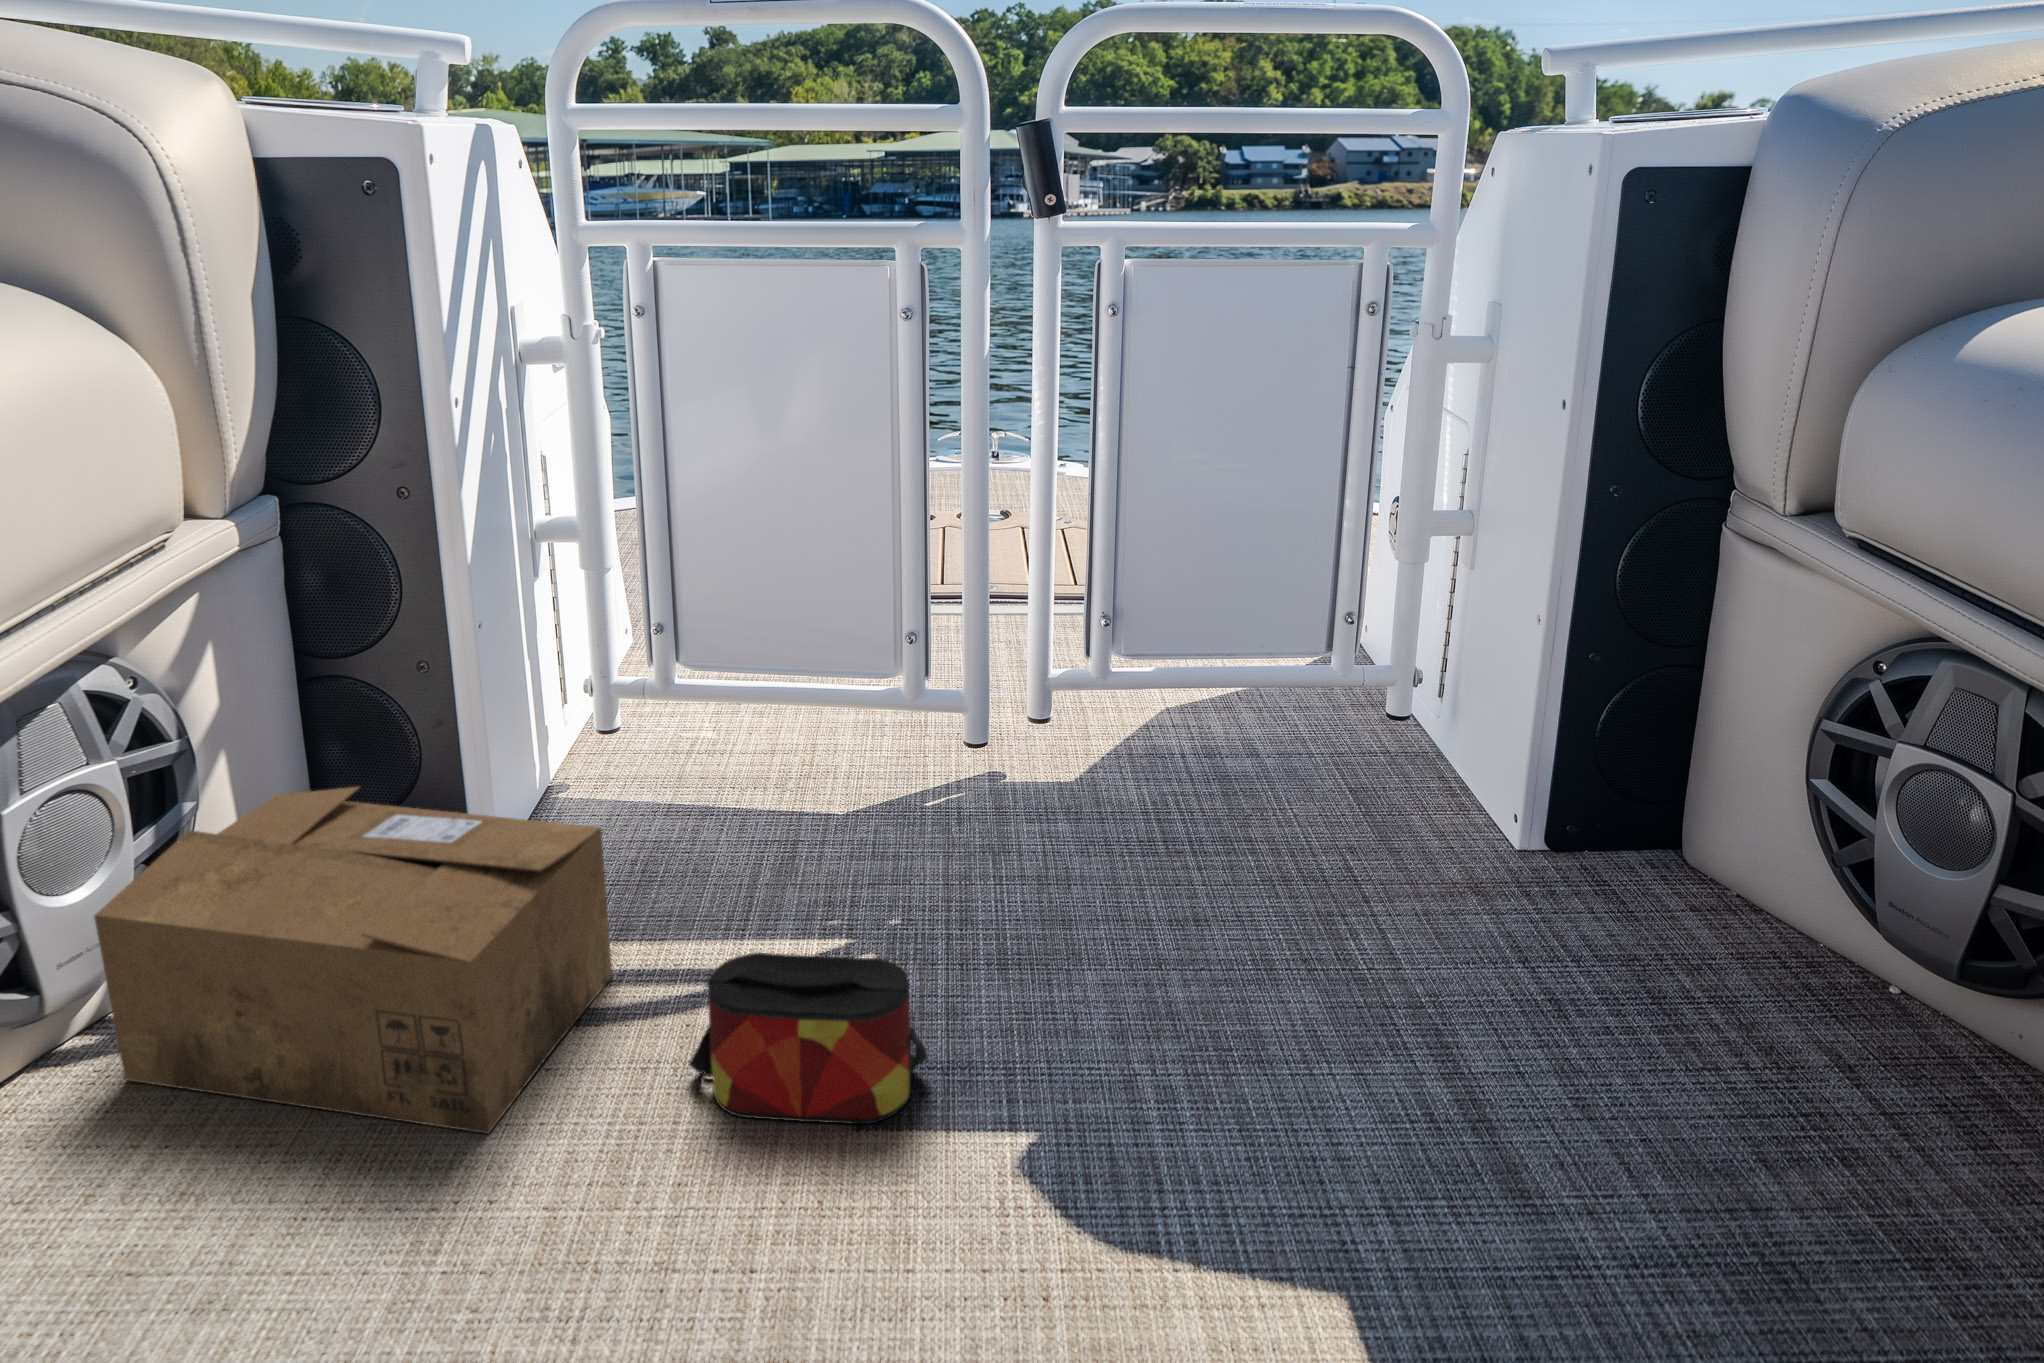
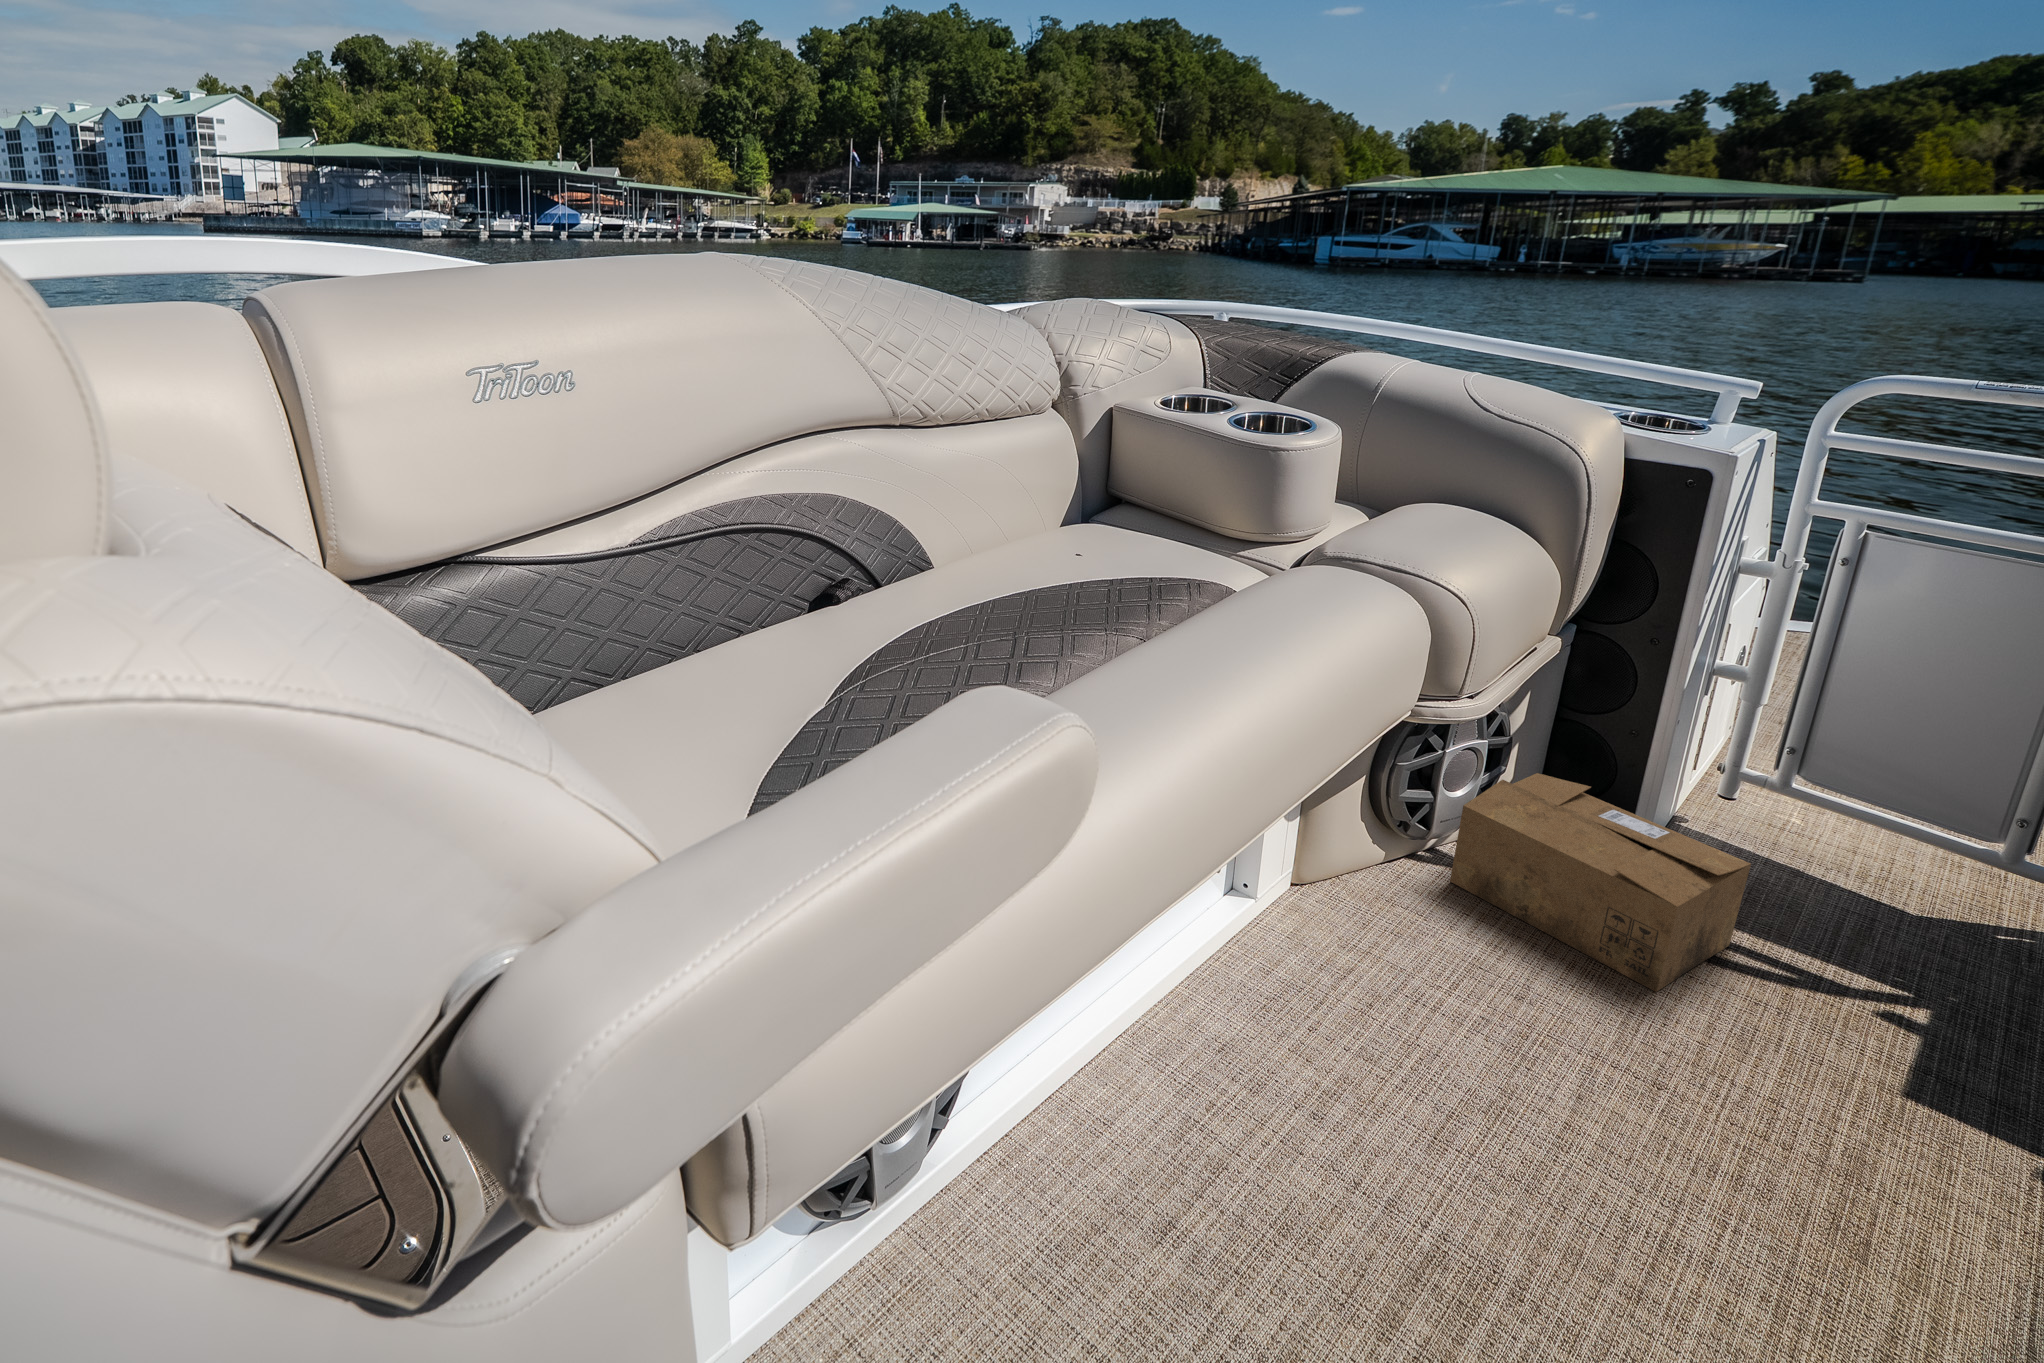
bag: present [689,953,927,1124] -> none [1790,971,1983,1107]

